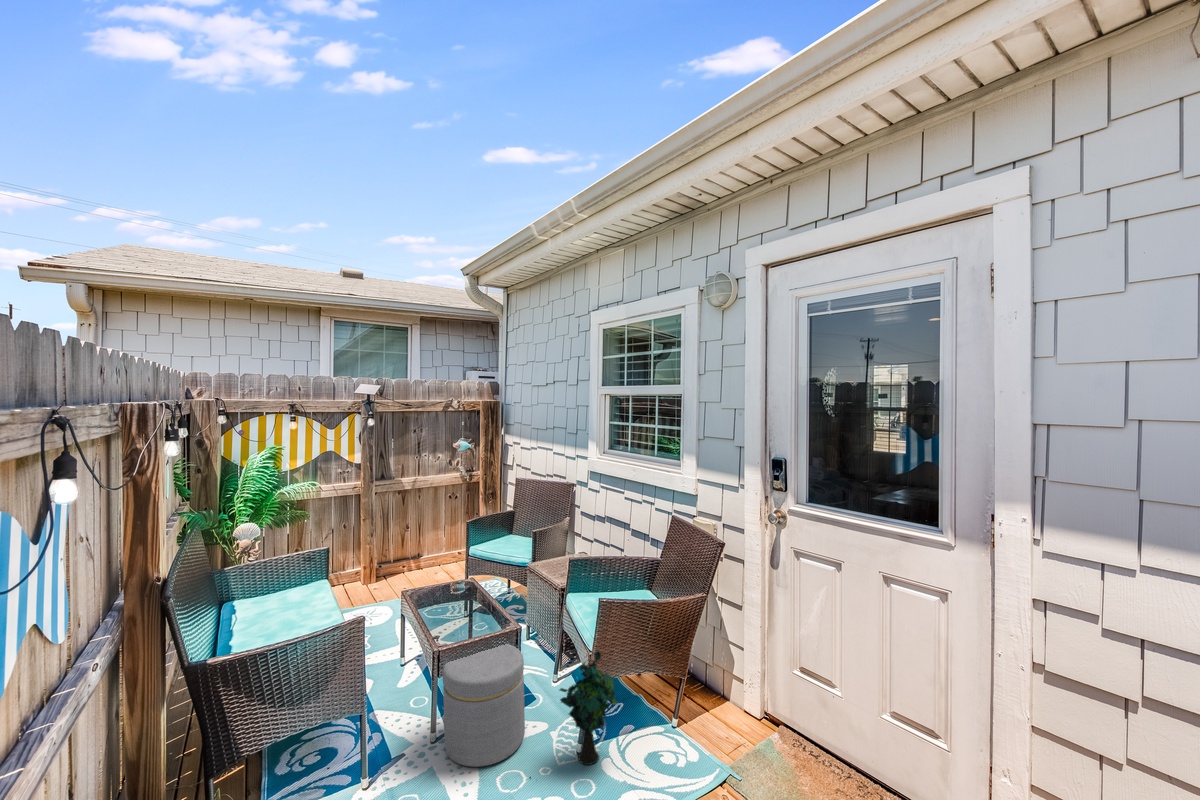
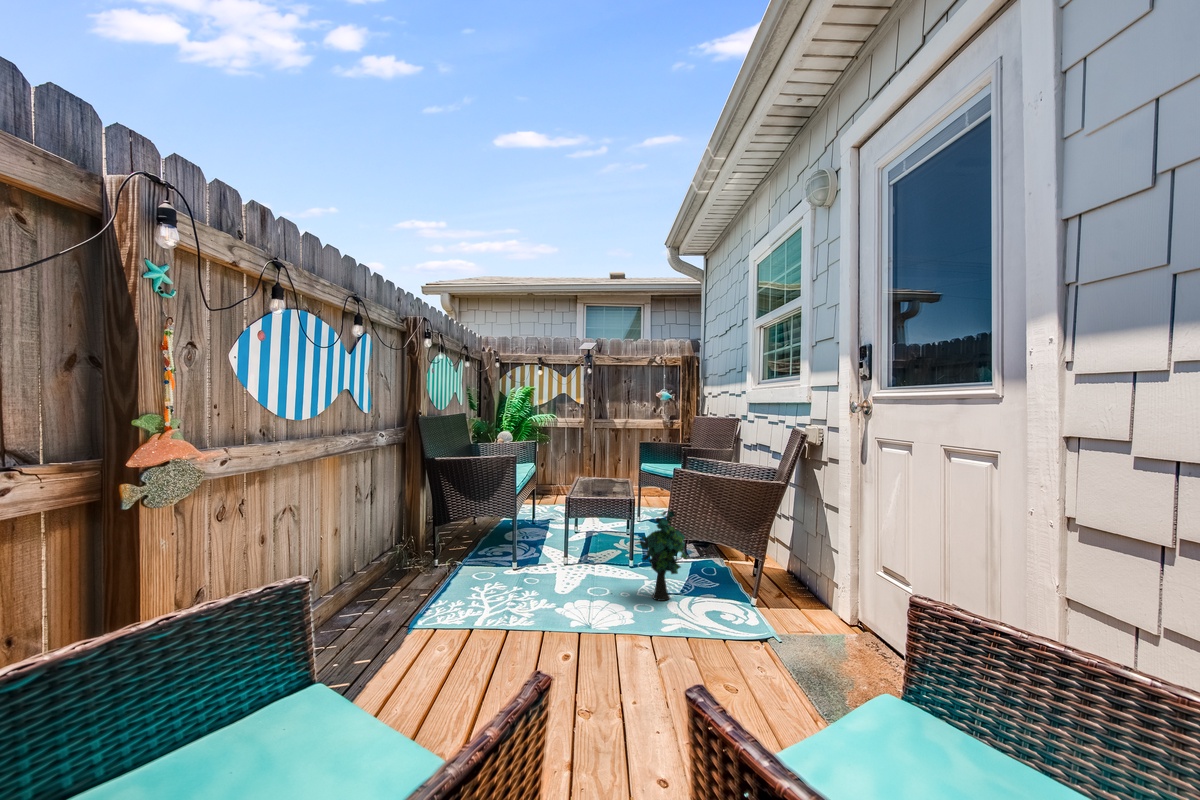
ottoman: present [443,644,525,767] -> none [565,504,626,582]

